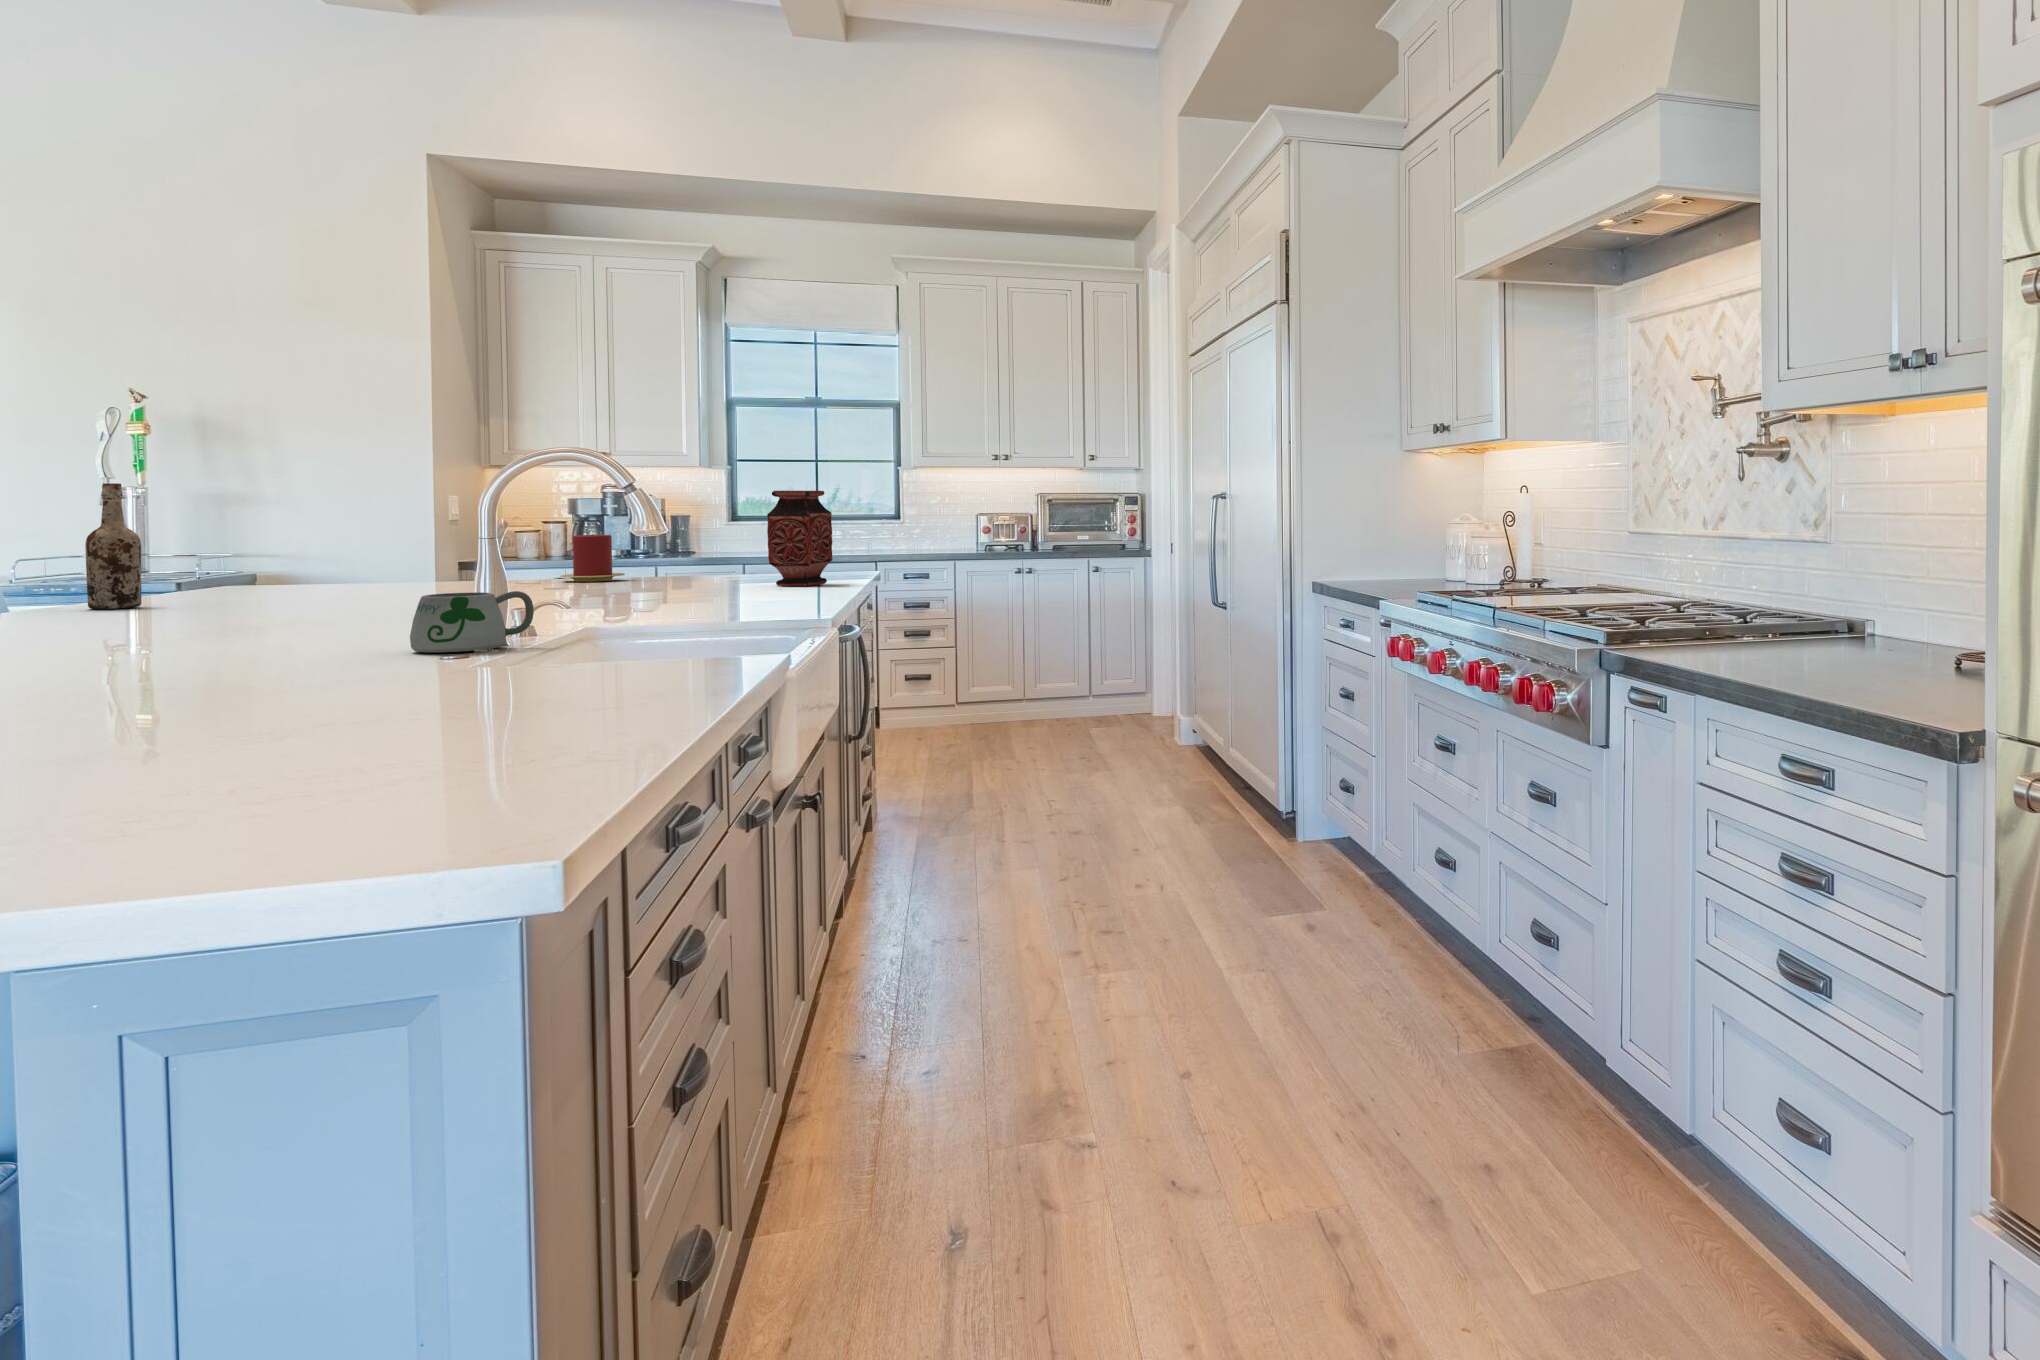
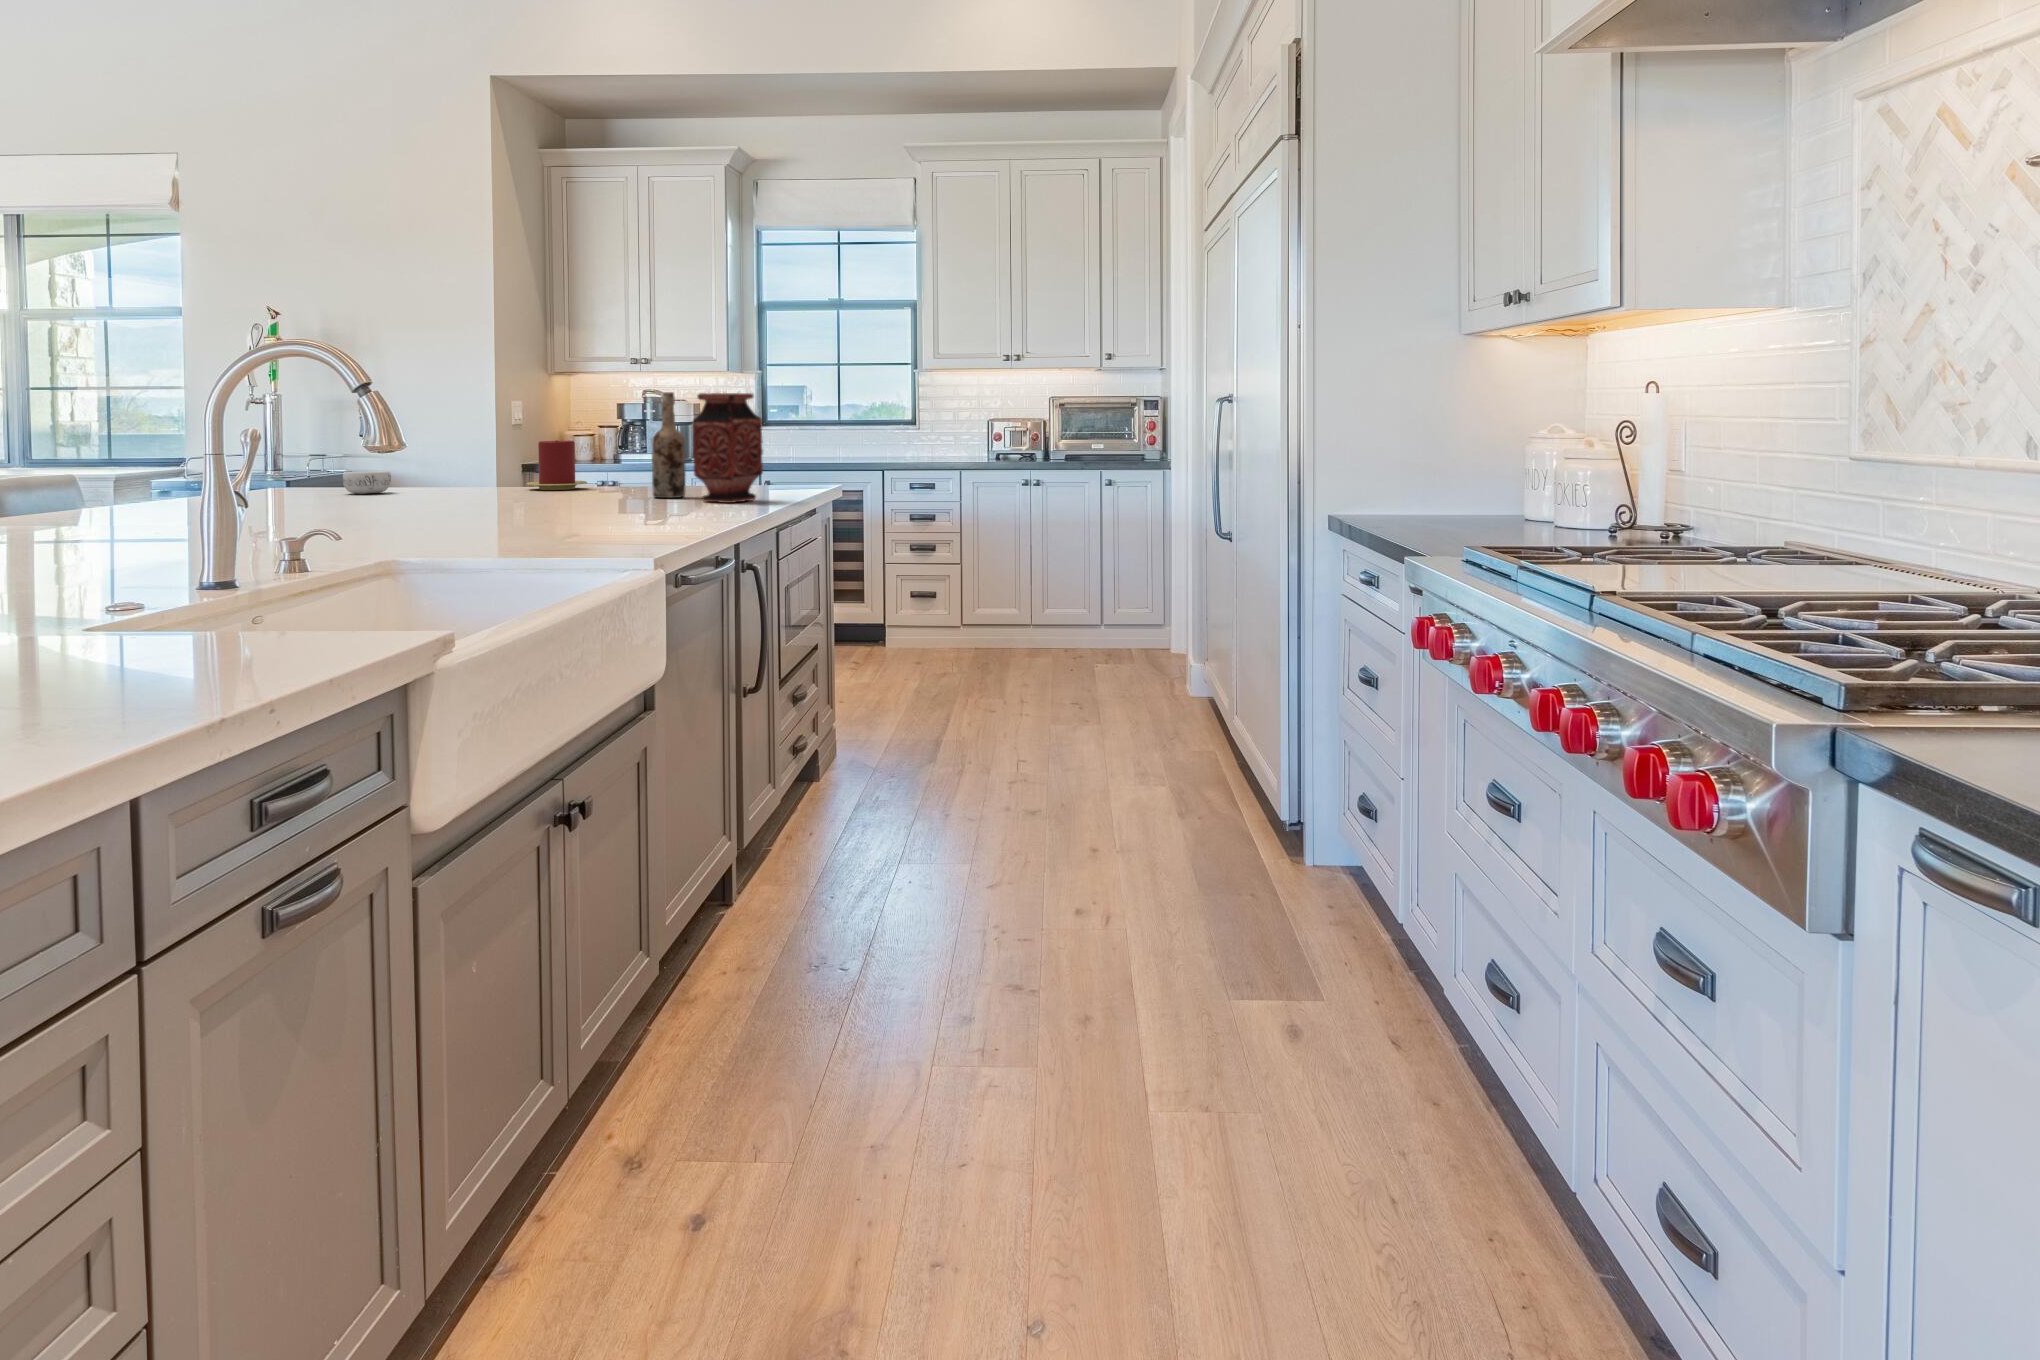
wine bottle: present [85,483,142,609] -> present [652,392,686,498]
decorative bowl: none [360,566,415,589] -> present [343,471,391,494]
mug: present [410,591,534,653] -> none [64,521,212,603]

